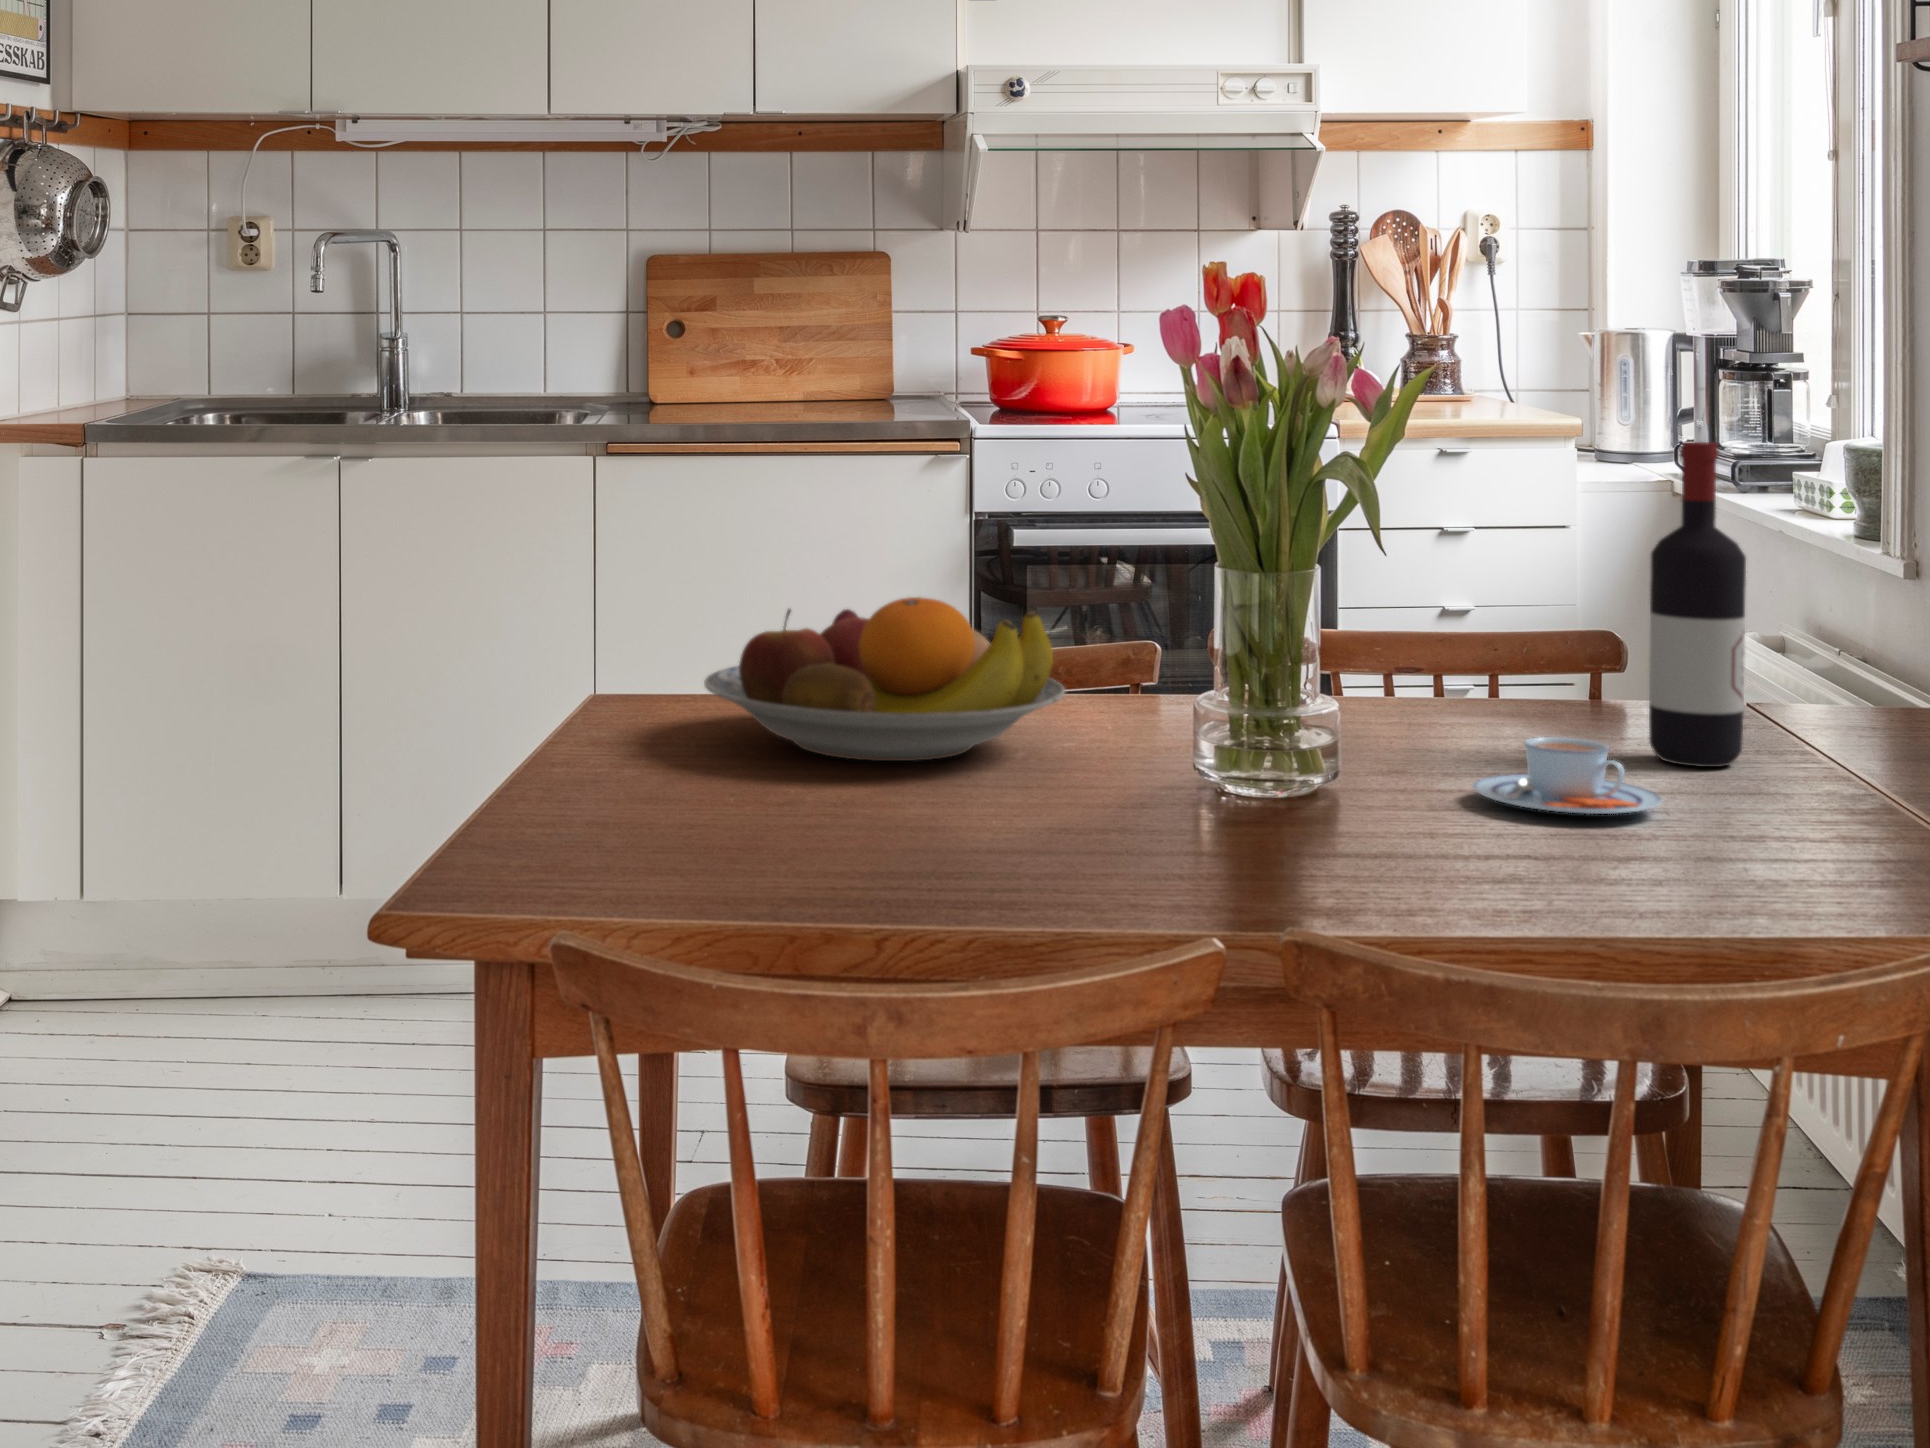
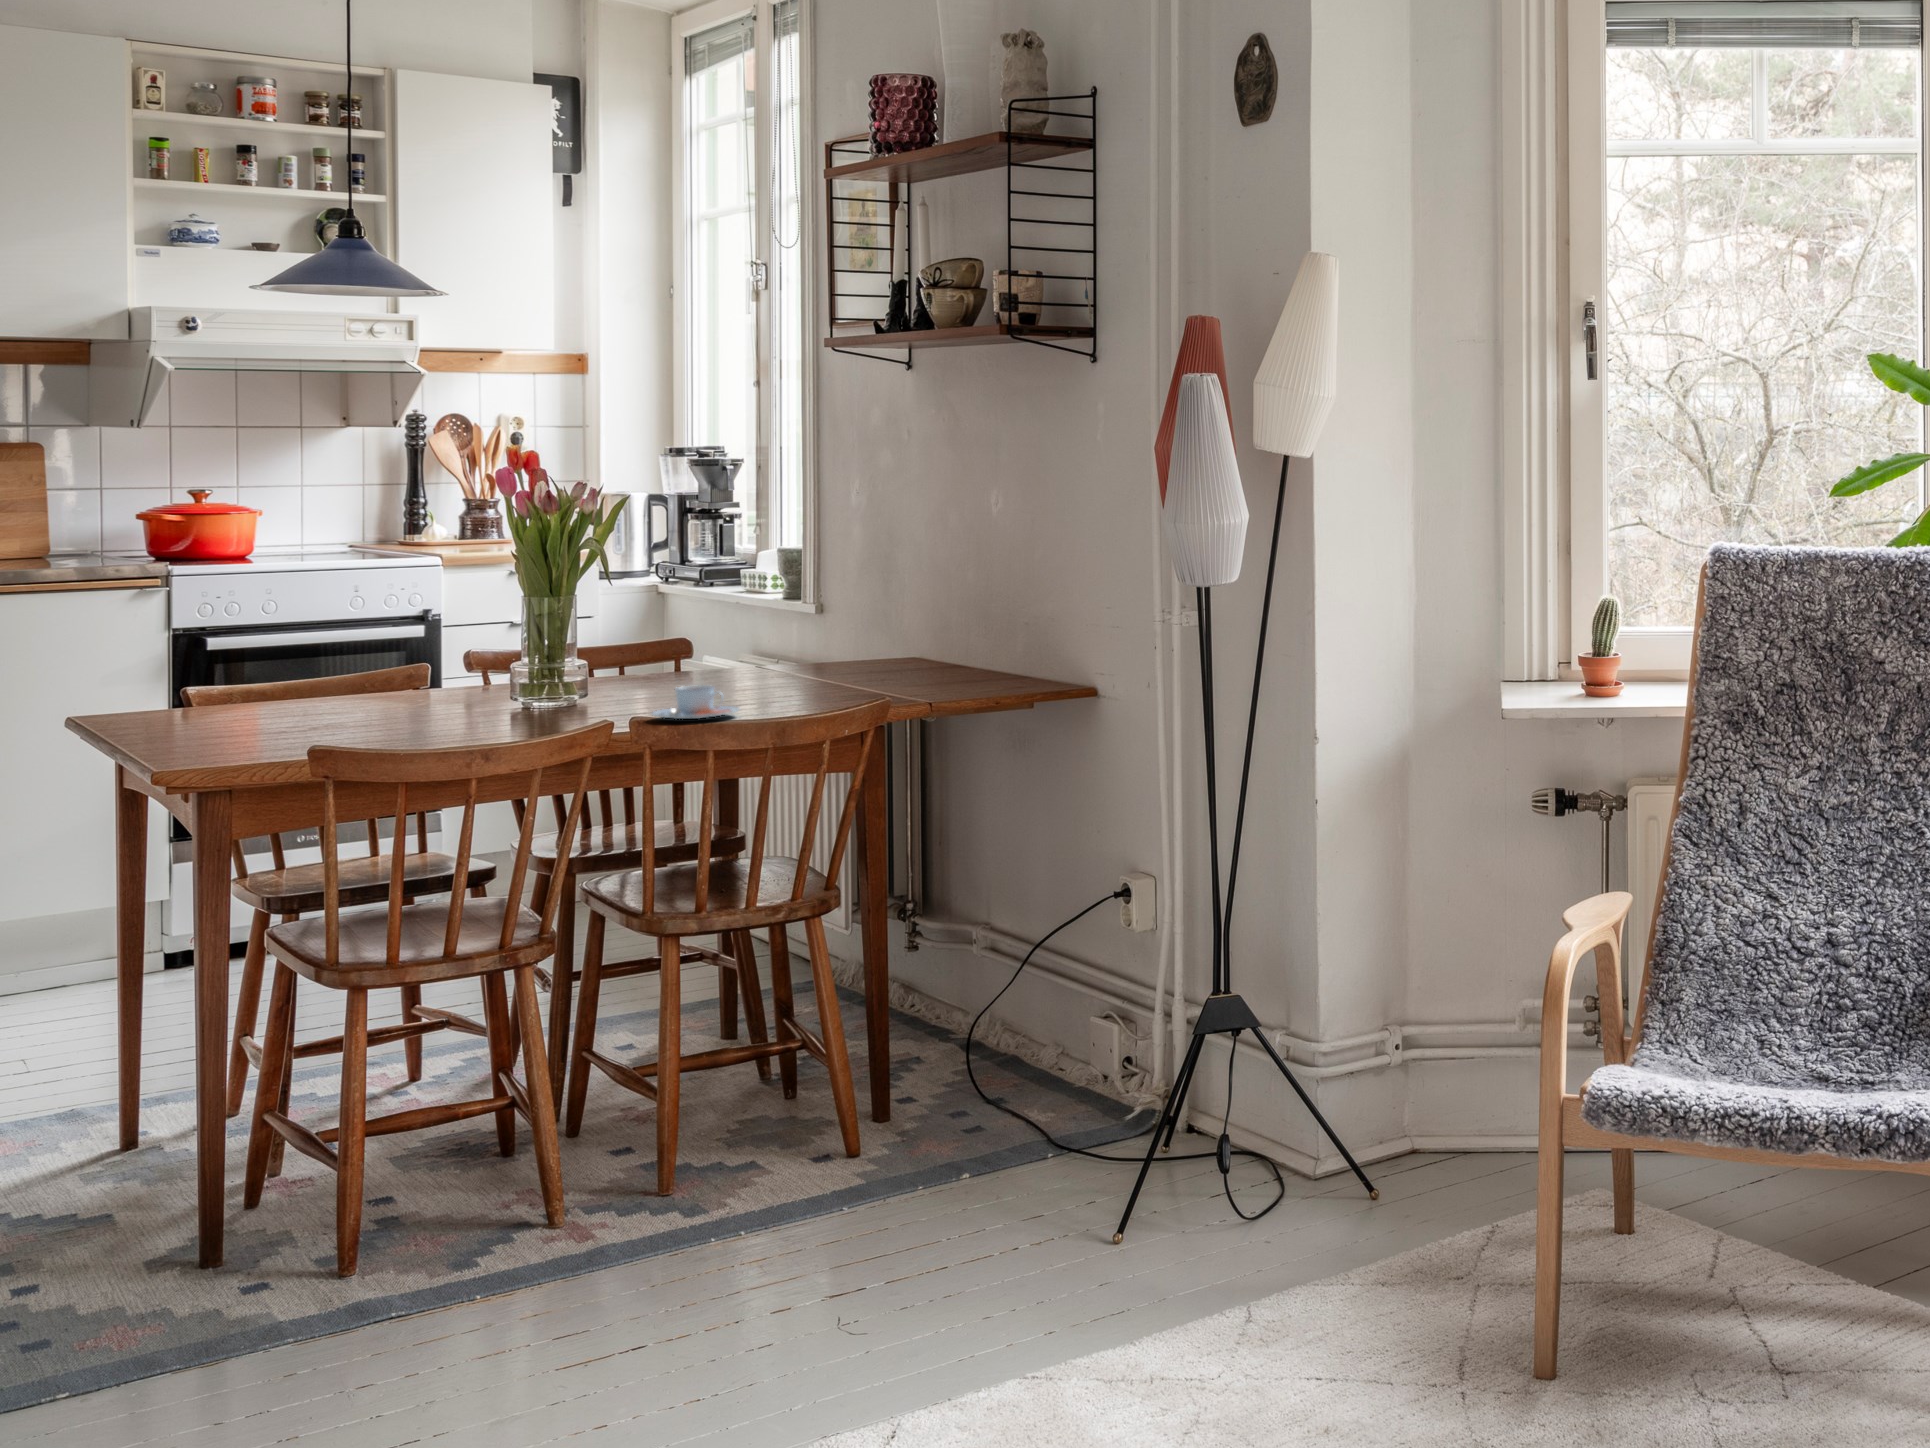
wine bottle: present [1649,442,1746,767] -> none [715,539,764,701]
fruit bowl: present [704,597,1065,761] -> none [181,650,419,747]

